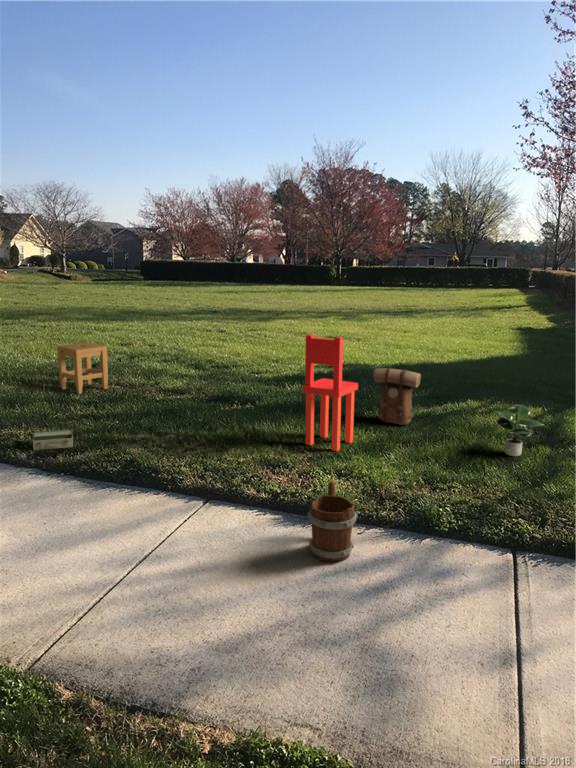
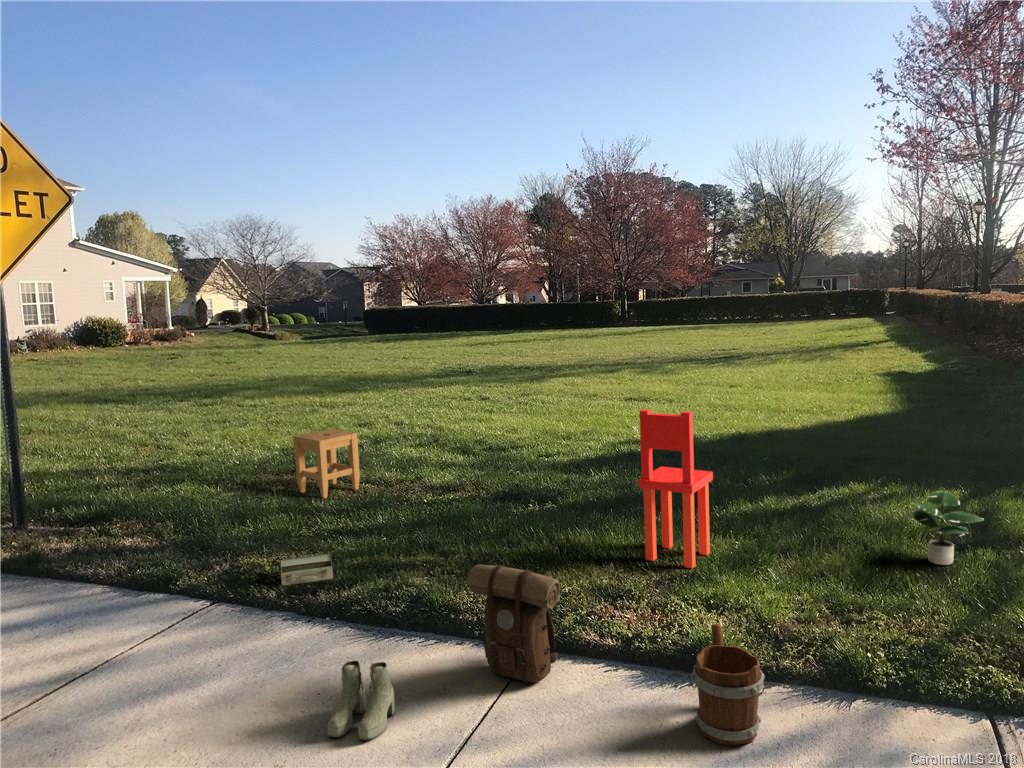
backpack: present [373,368,421,425] -> present [467,565,560,683]
boots: none [49,497,101,550] -> present [327,661,395,740]

